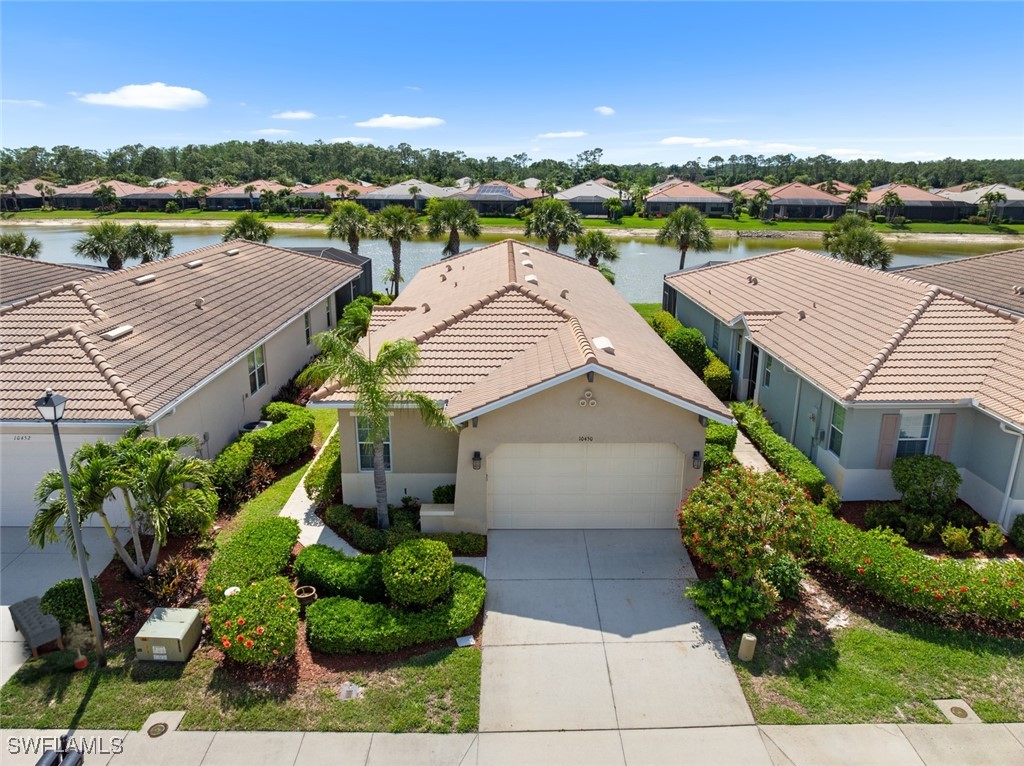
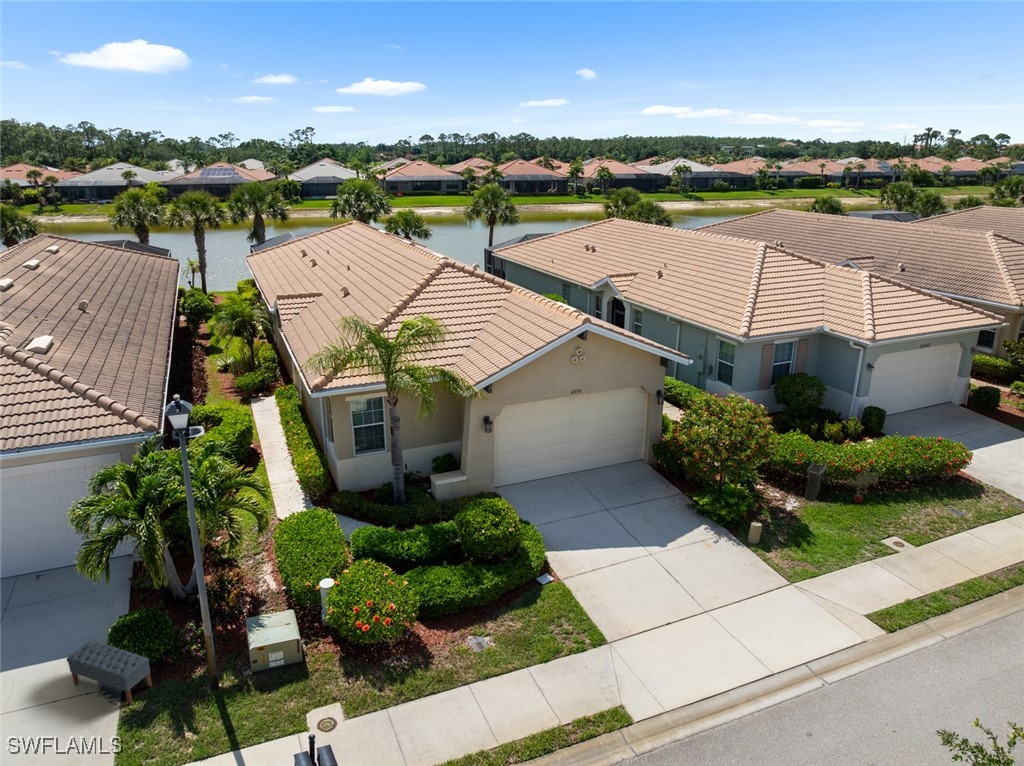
trash can: none [860,572,897,624] -> present [805,462,826,501]
potted tree: present [66,623,96,669] -> present [847,468,879,503]

